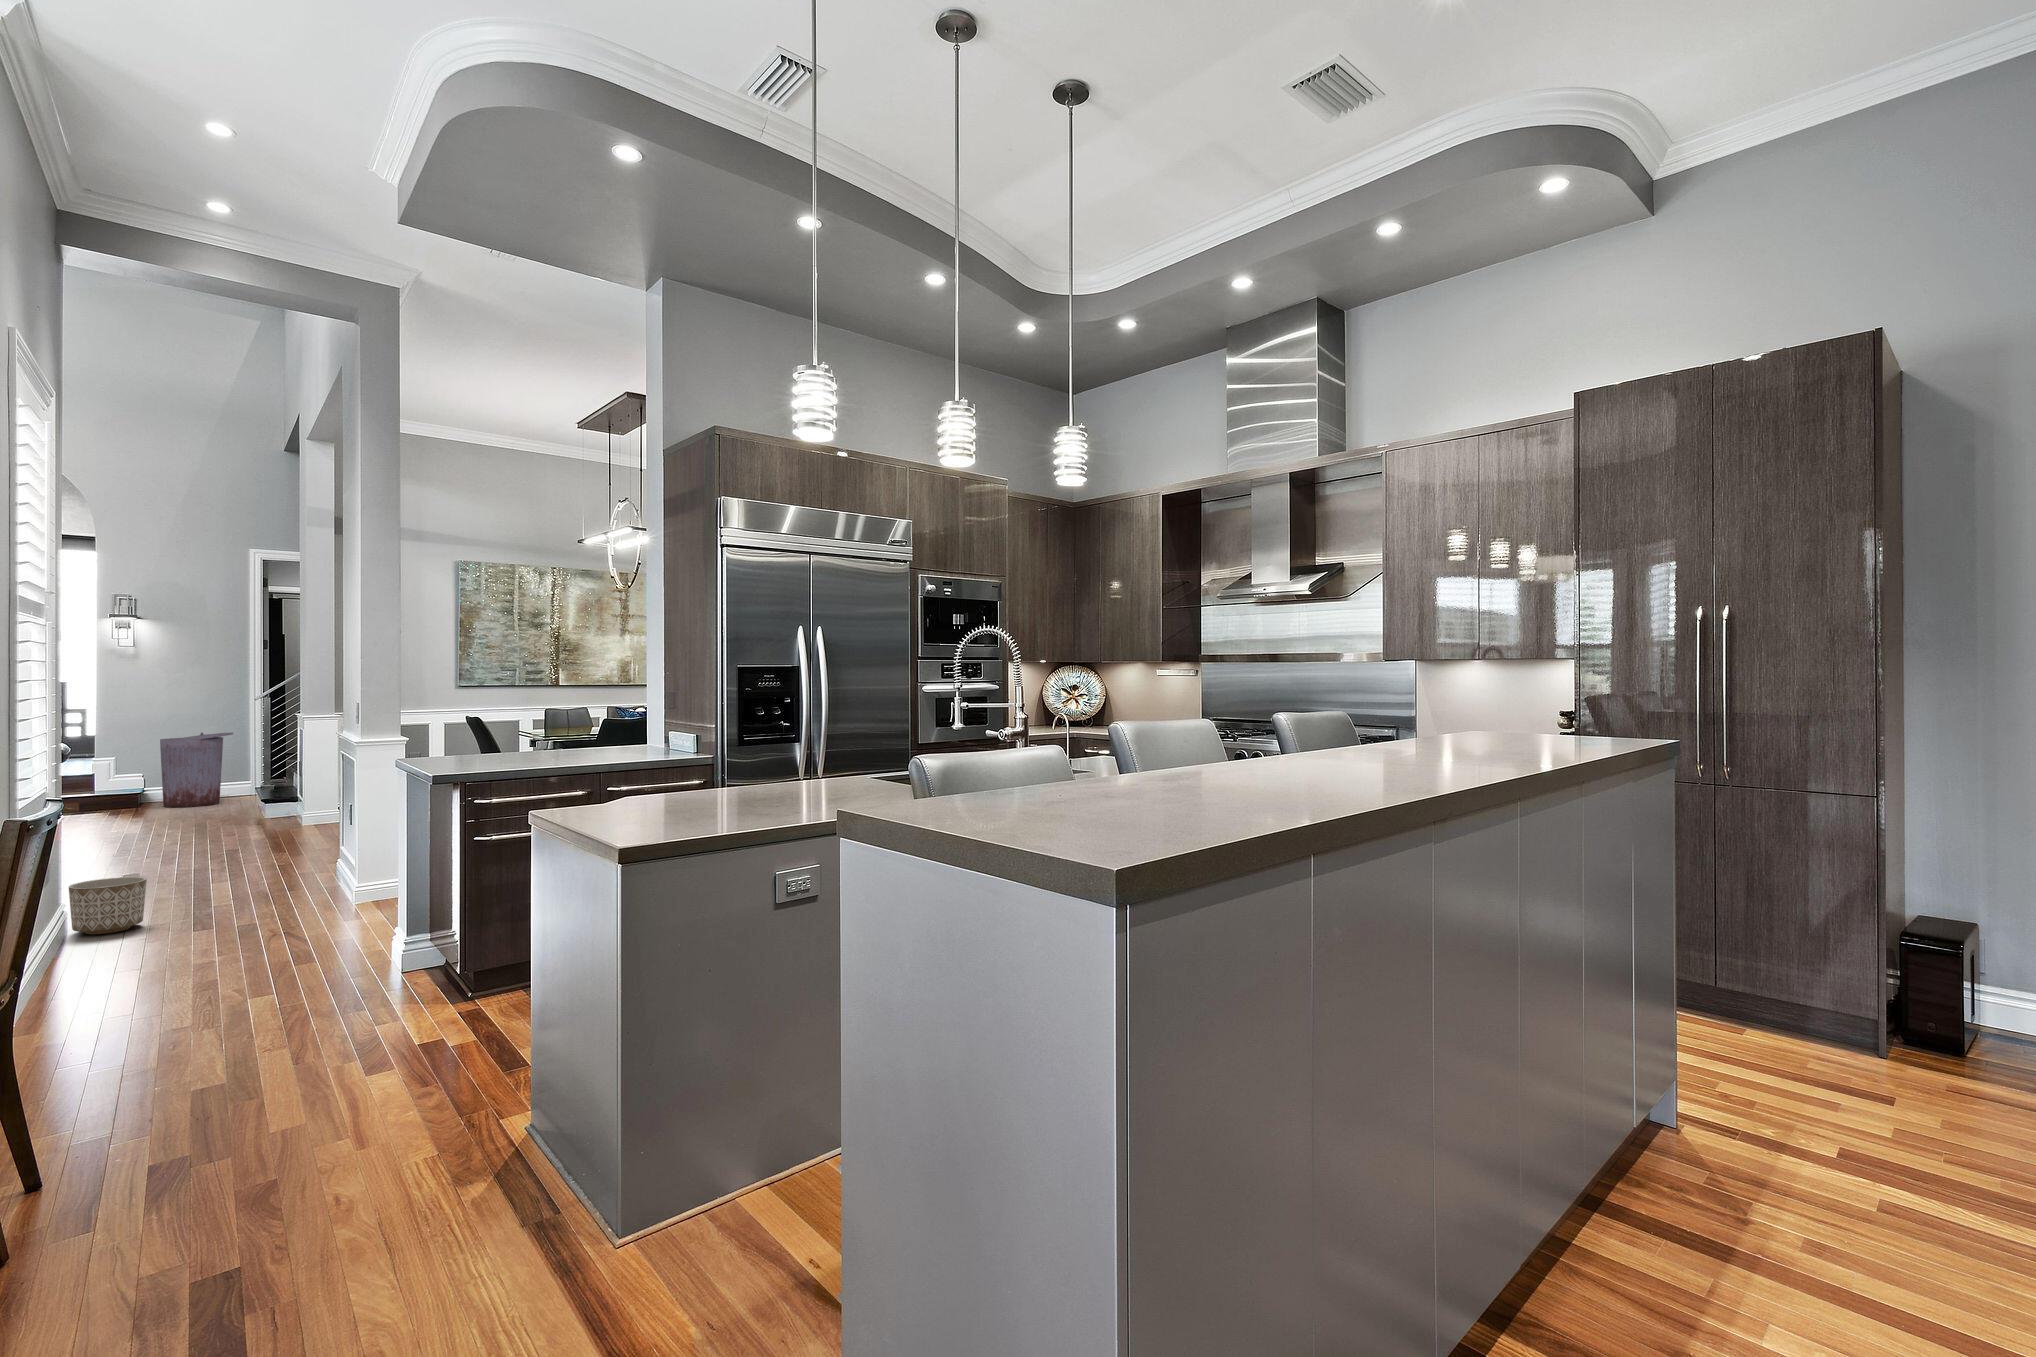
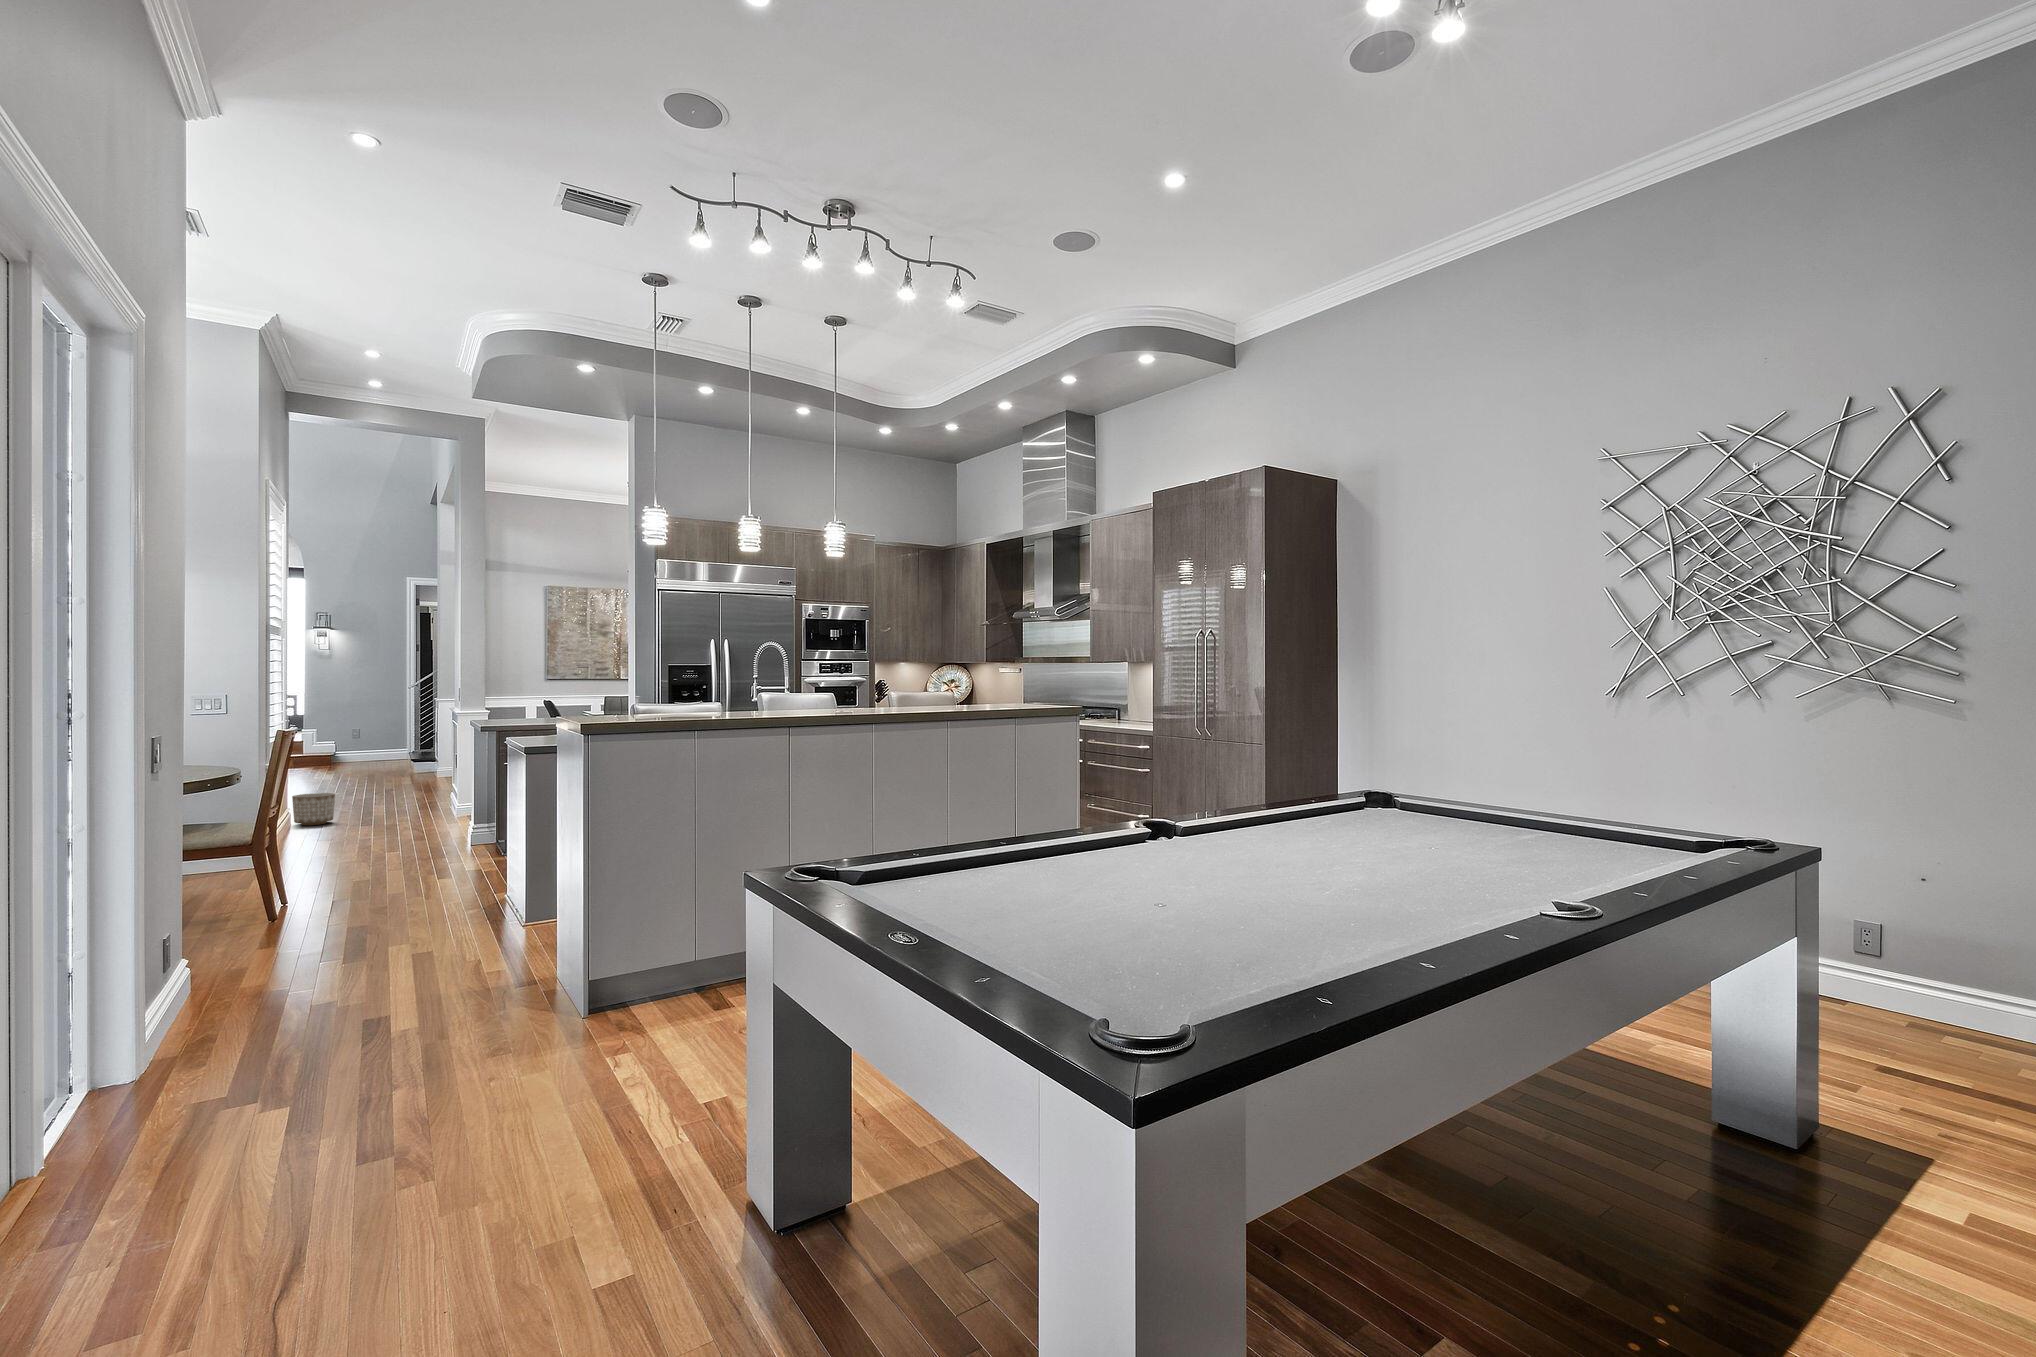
trash can: present [160,732,233,807] -> none [345,712,394,765]

